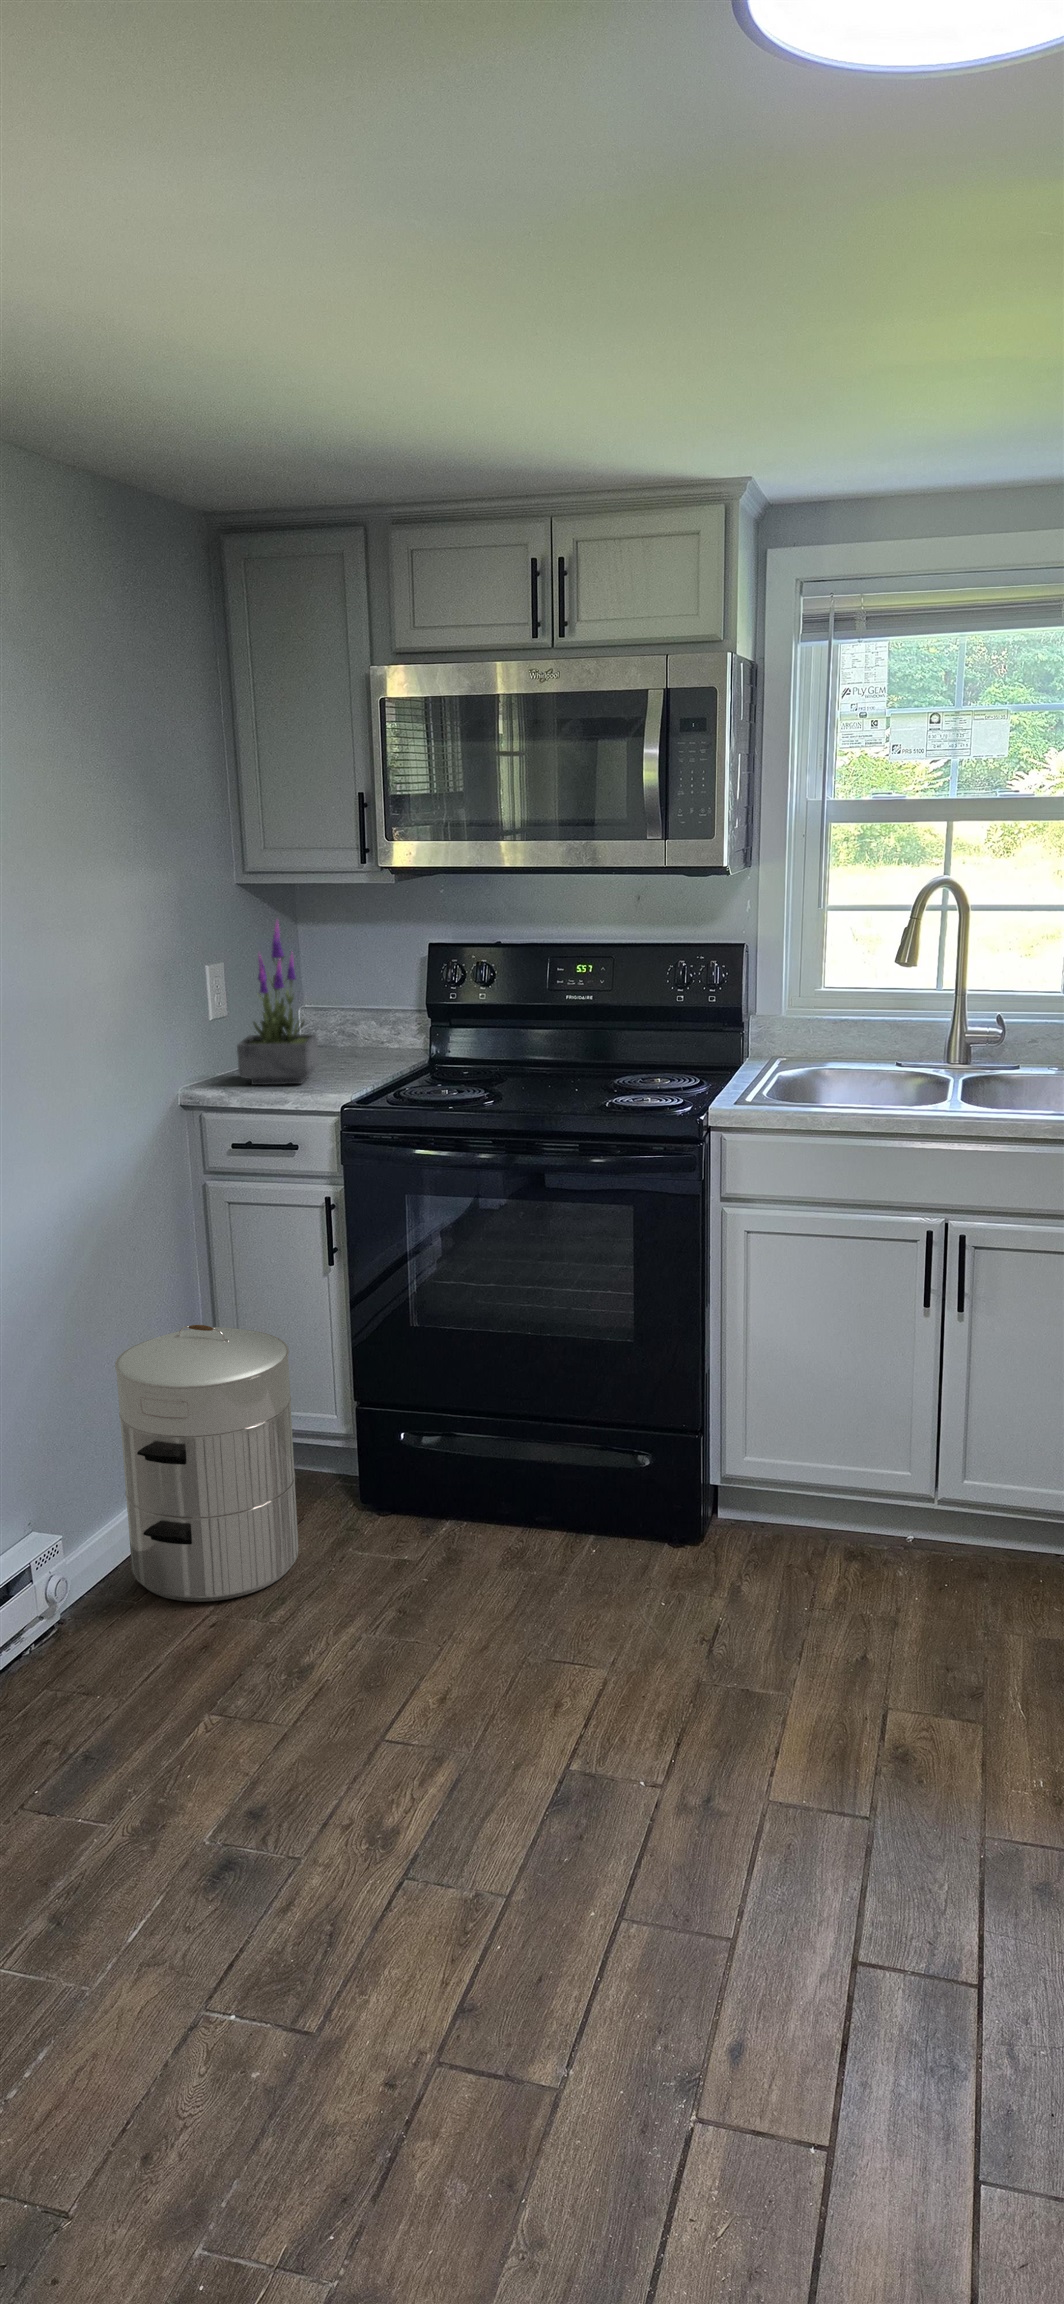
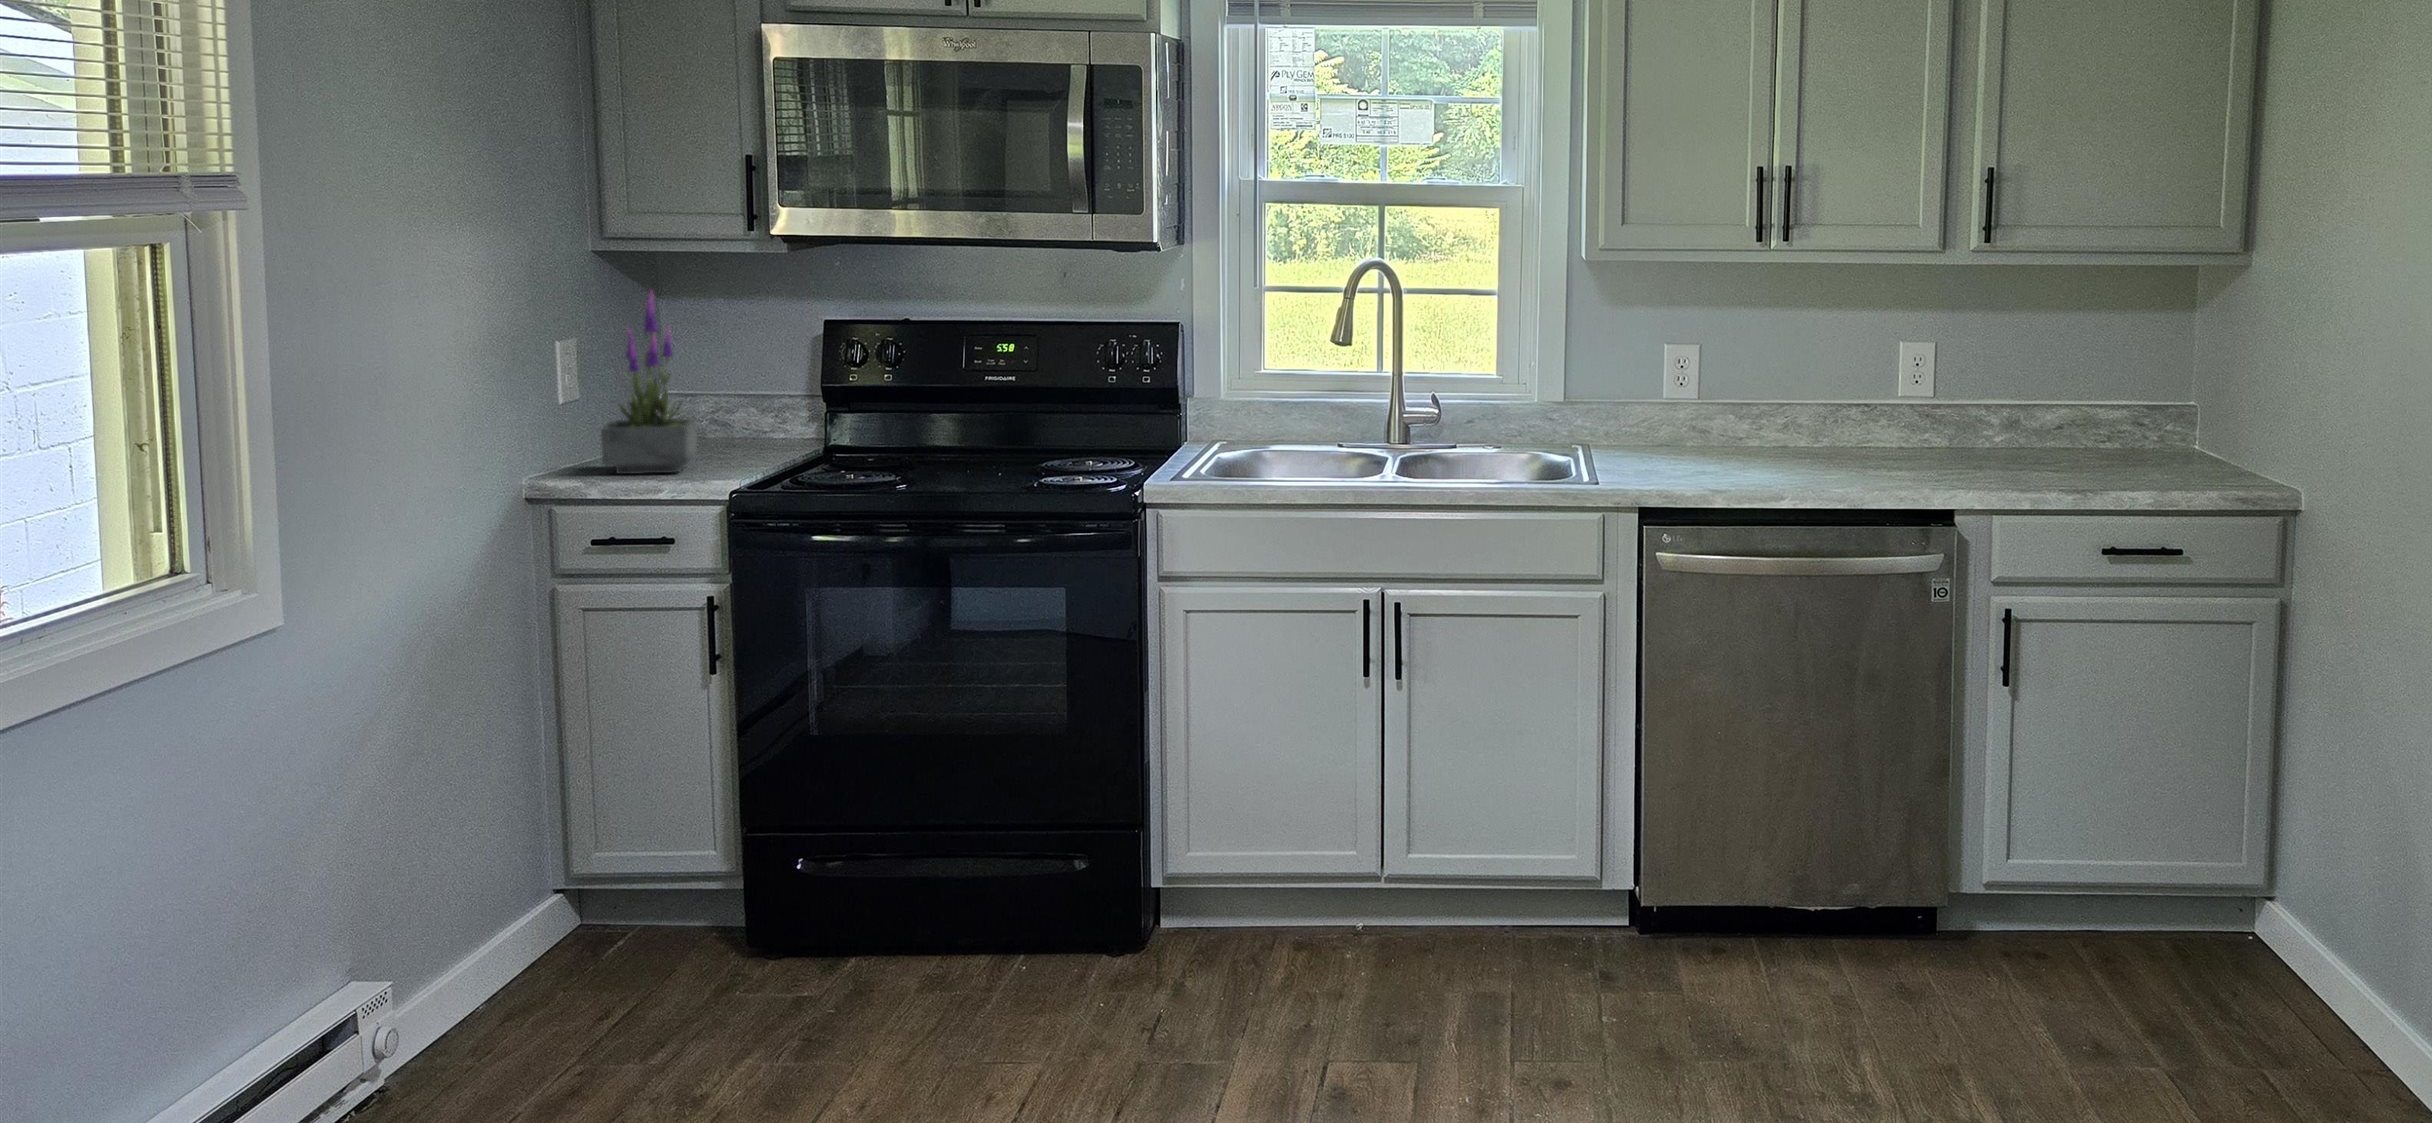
waste bin: present [115,1325,298,1602] -> none [454,736,677,1057]

